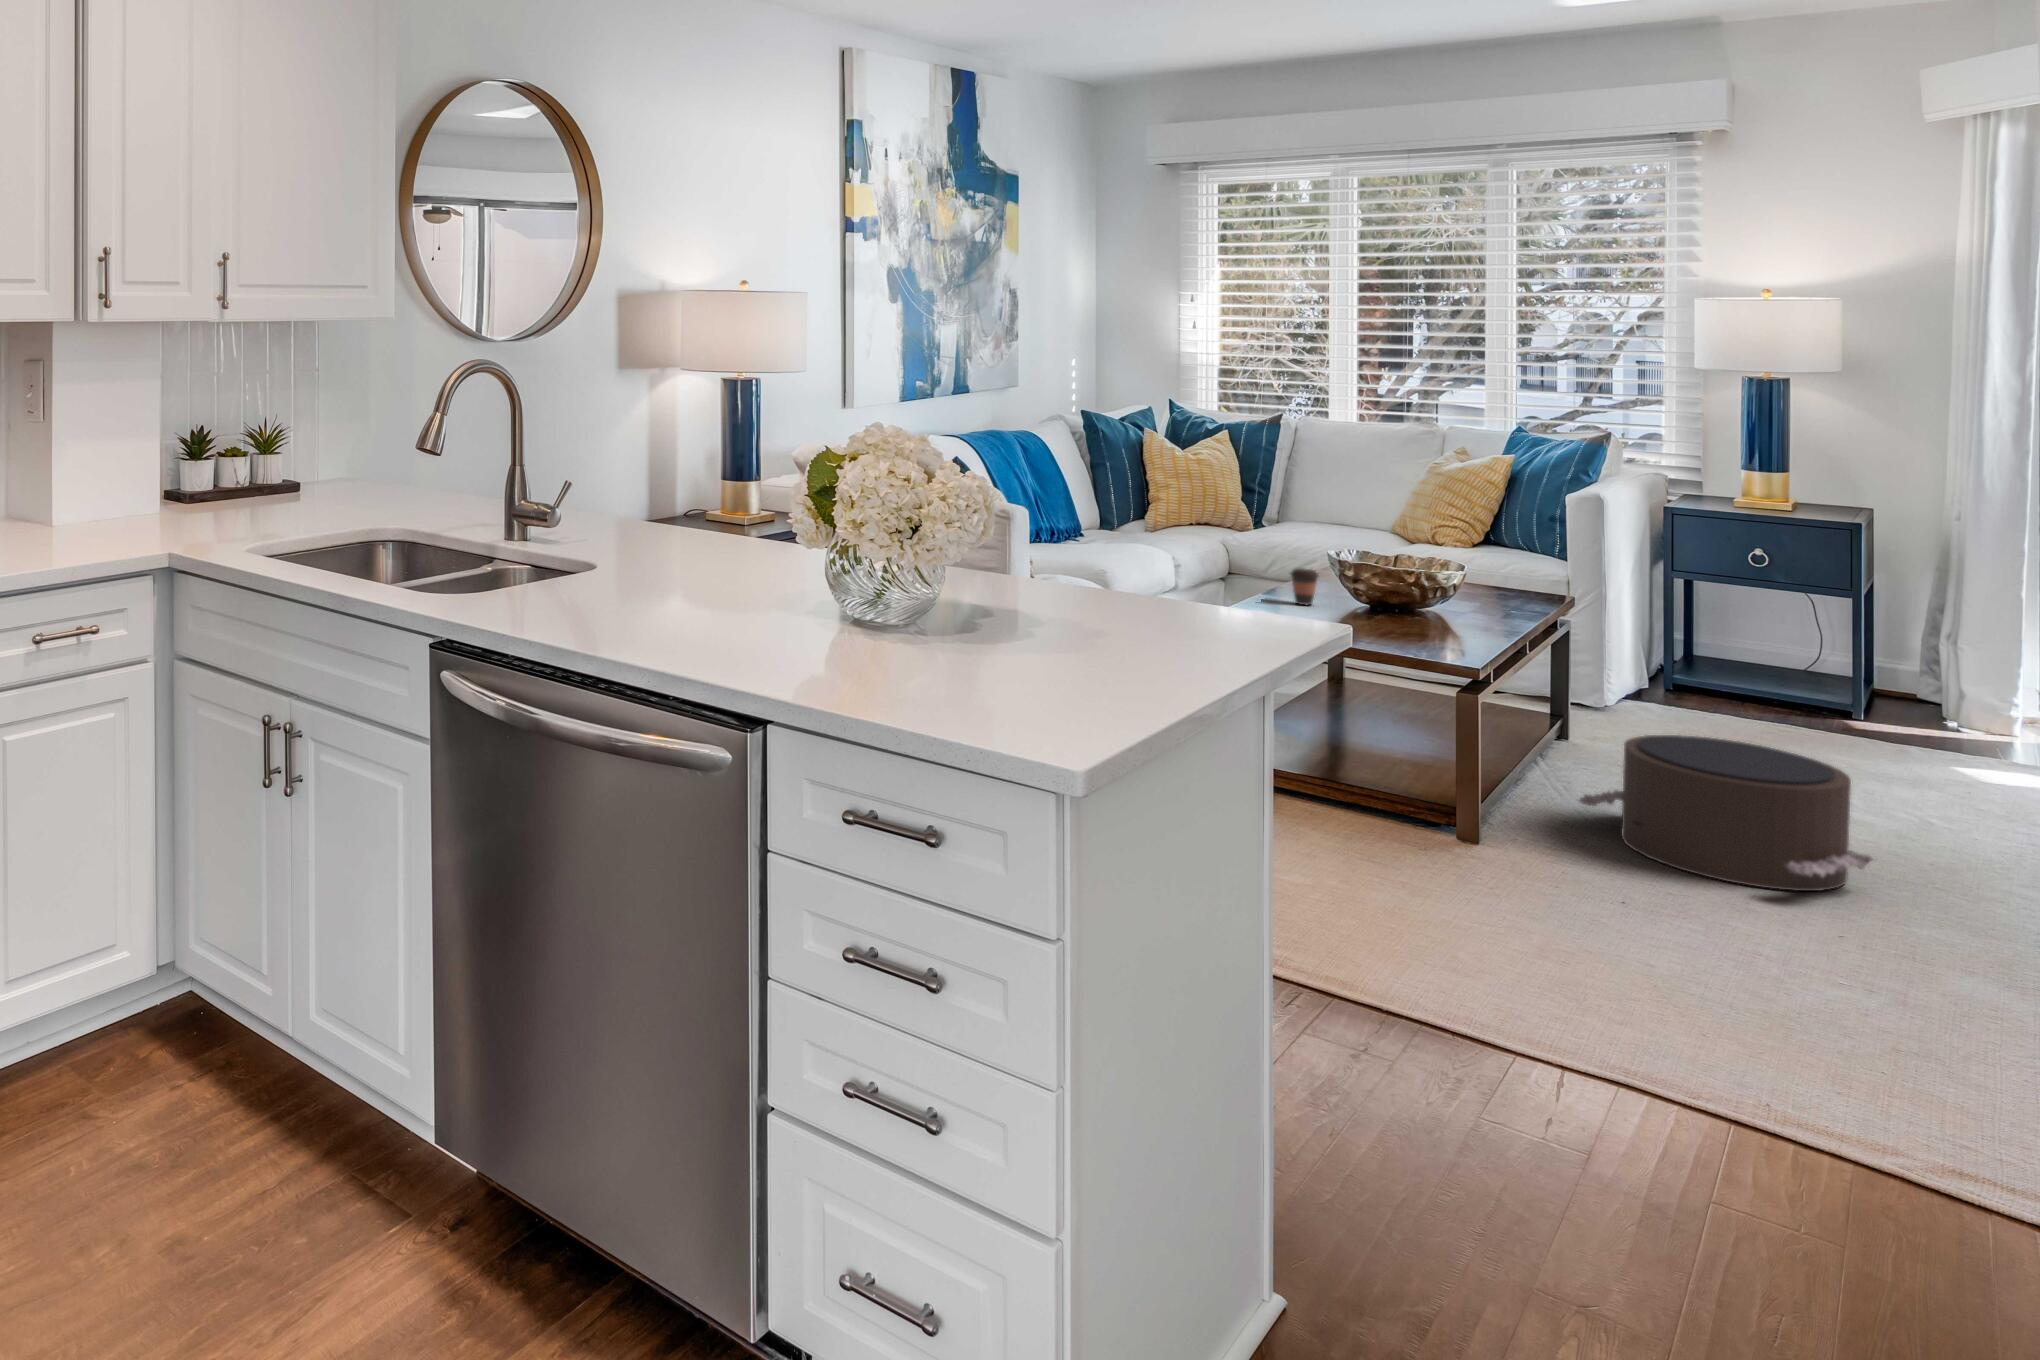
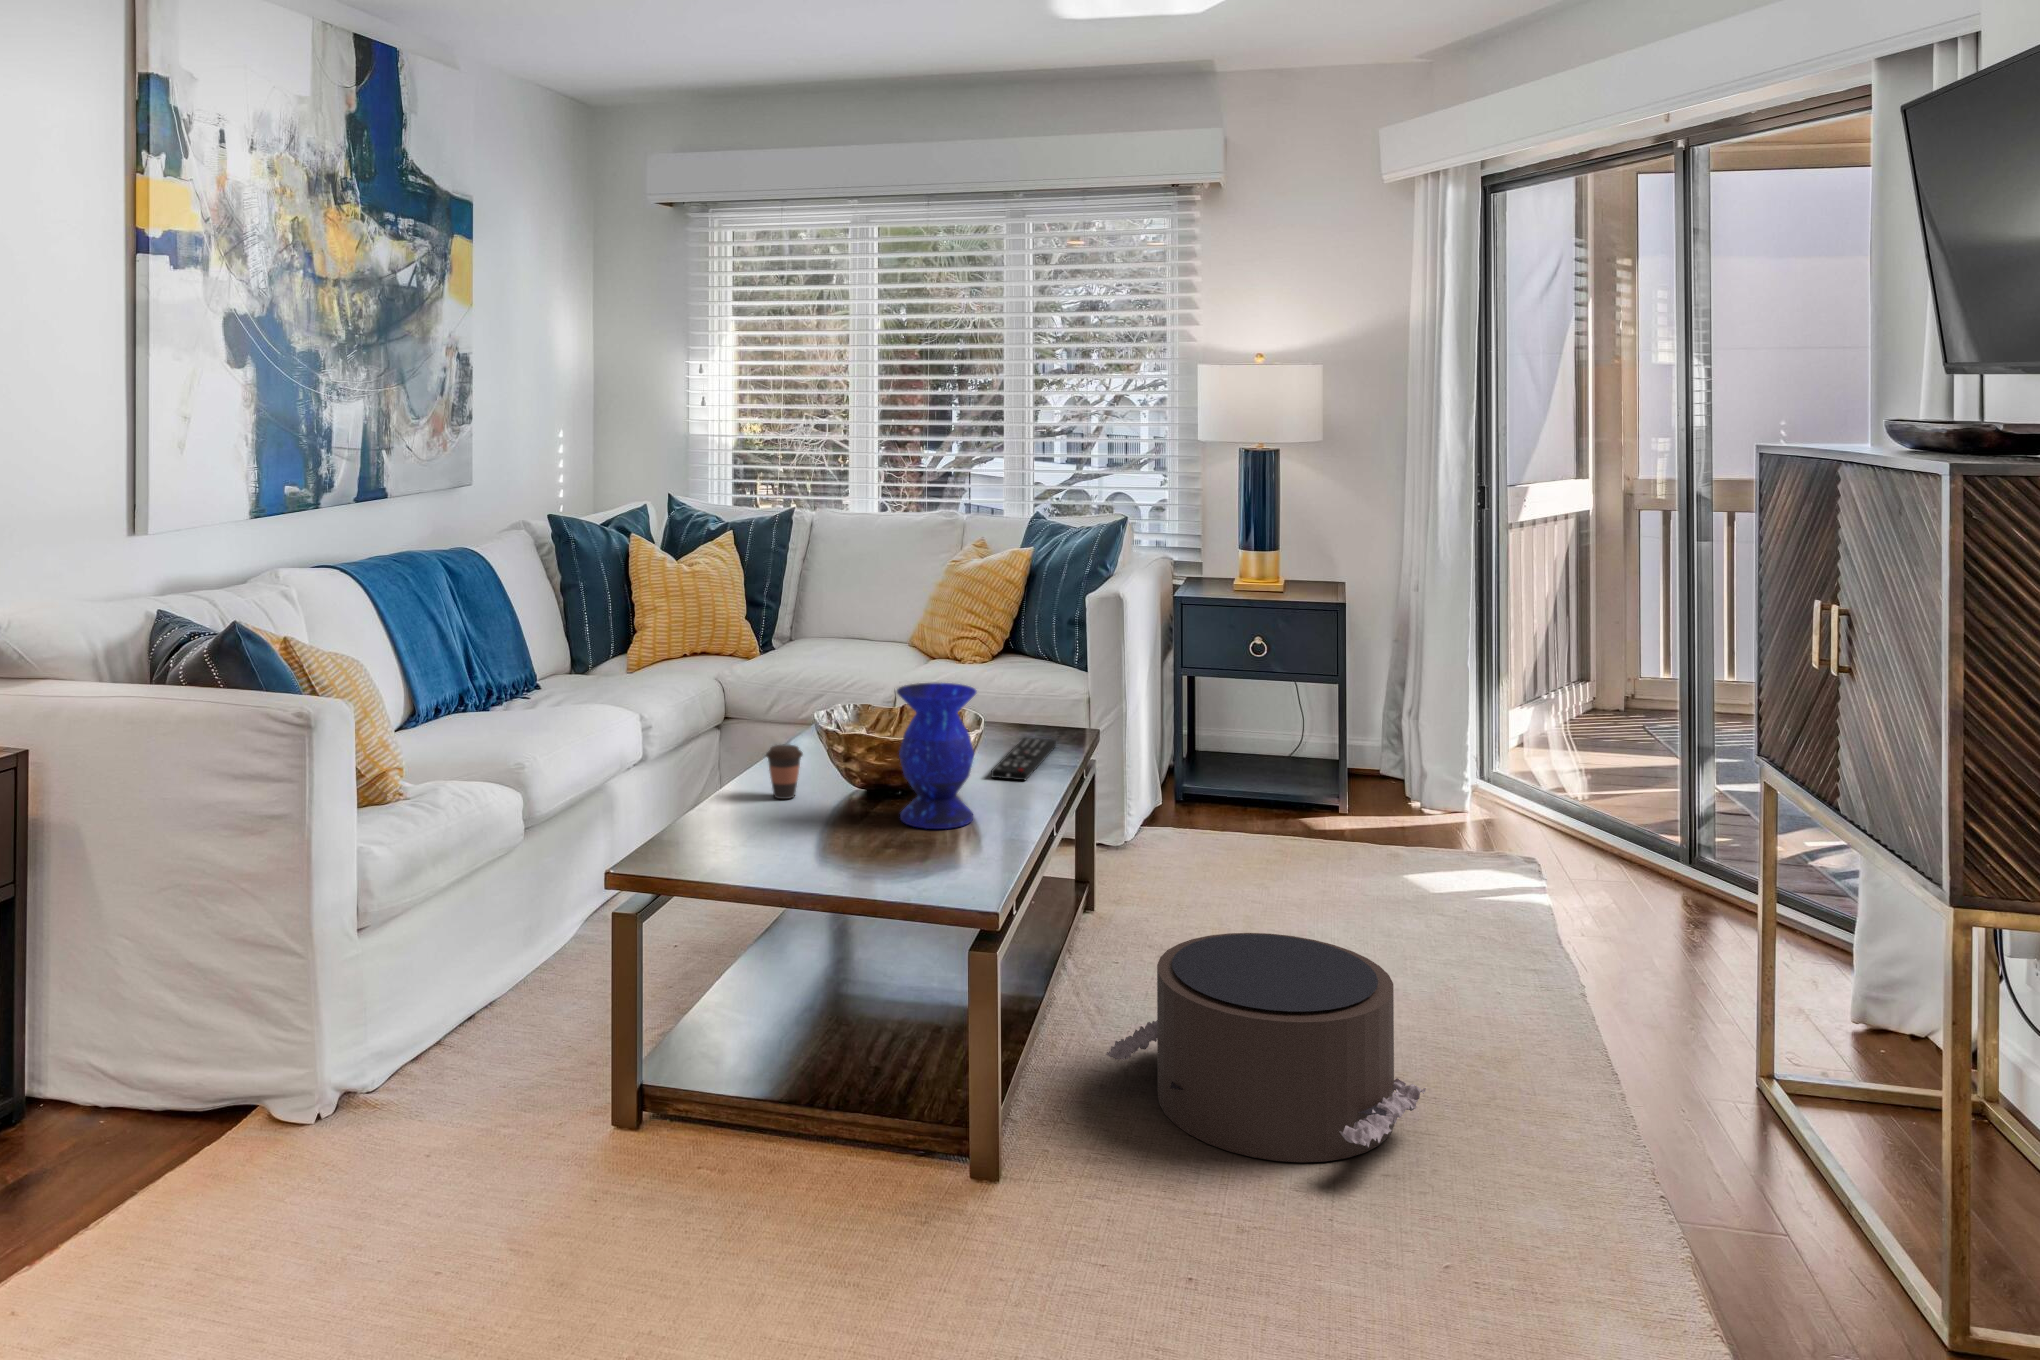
vase: none [1400,531,1469,632] -> present [897,683,976,829]
remote control: none [1477,591,1536,615] -> present [991,738,1056,780]

